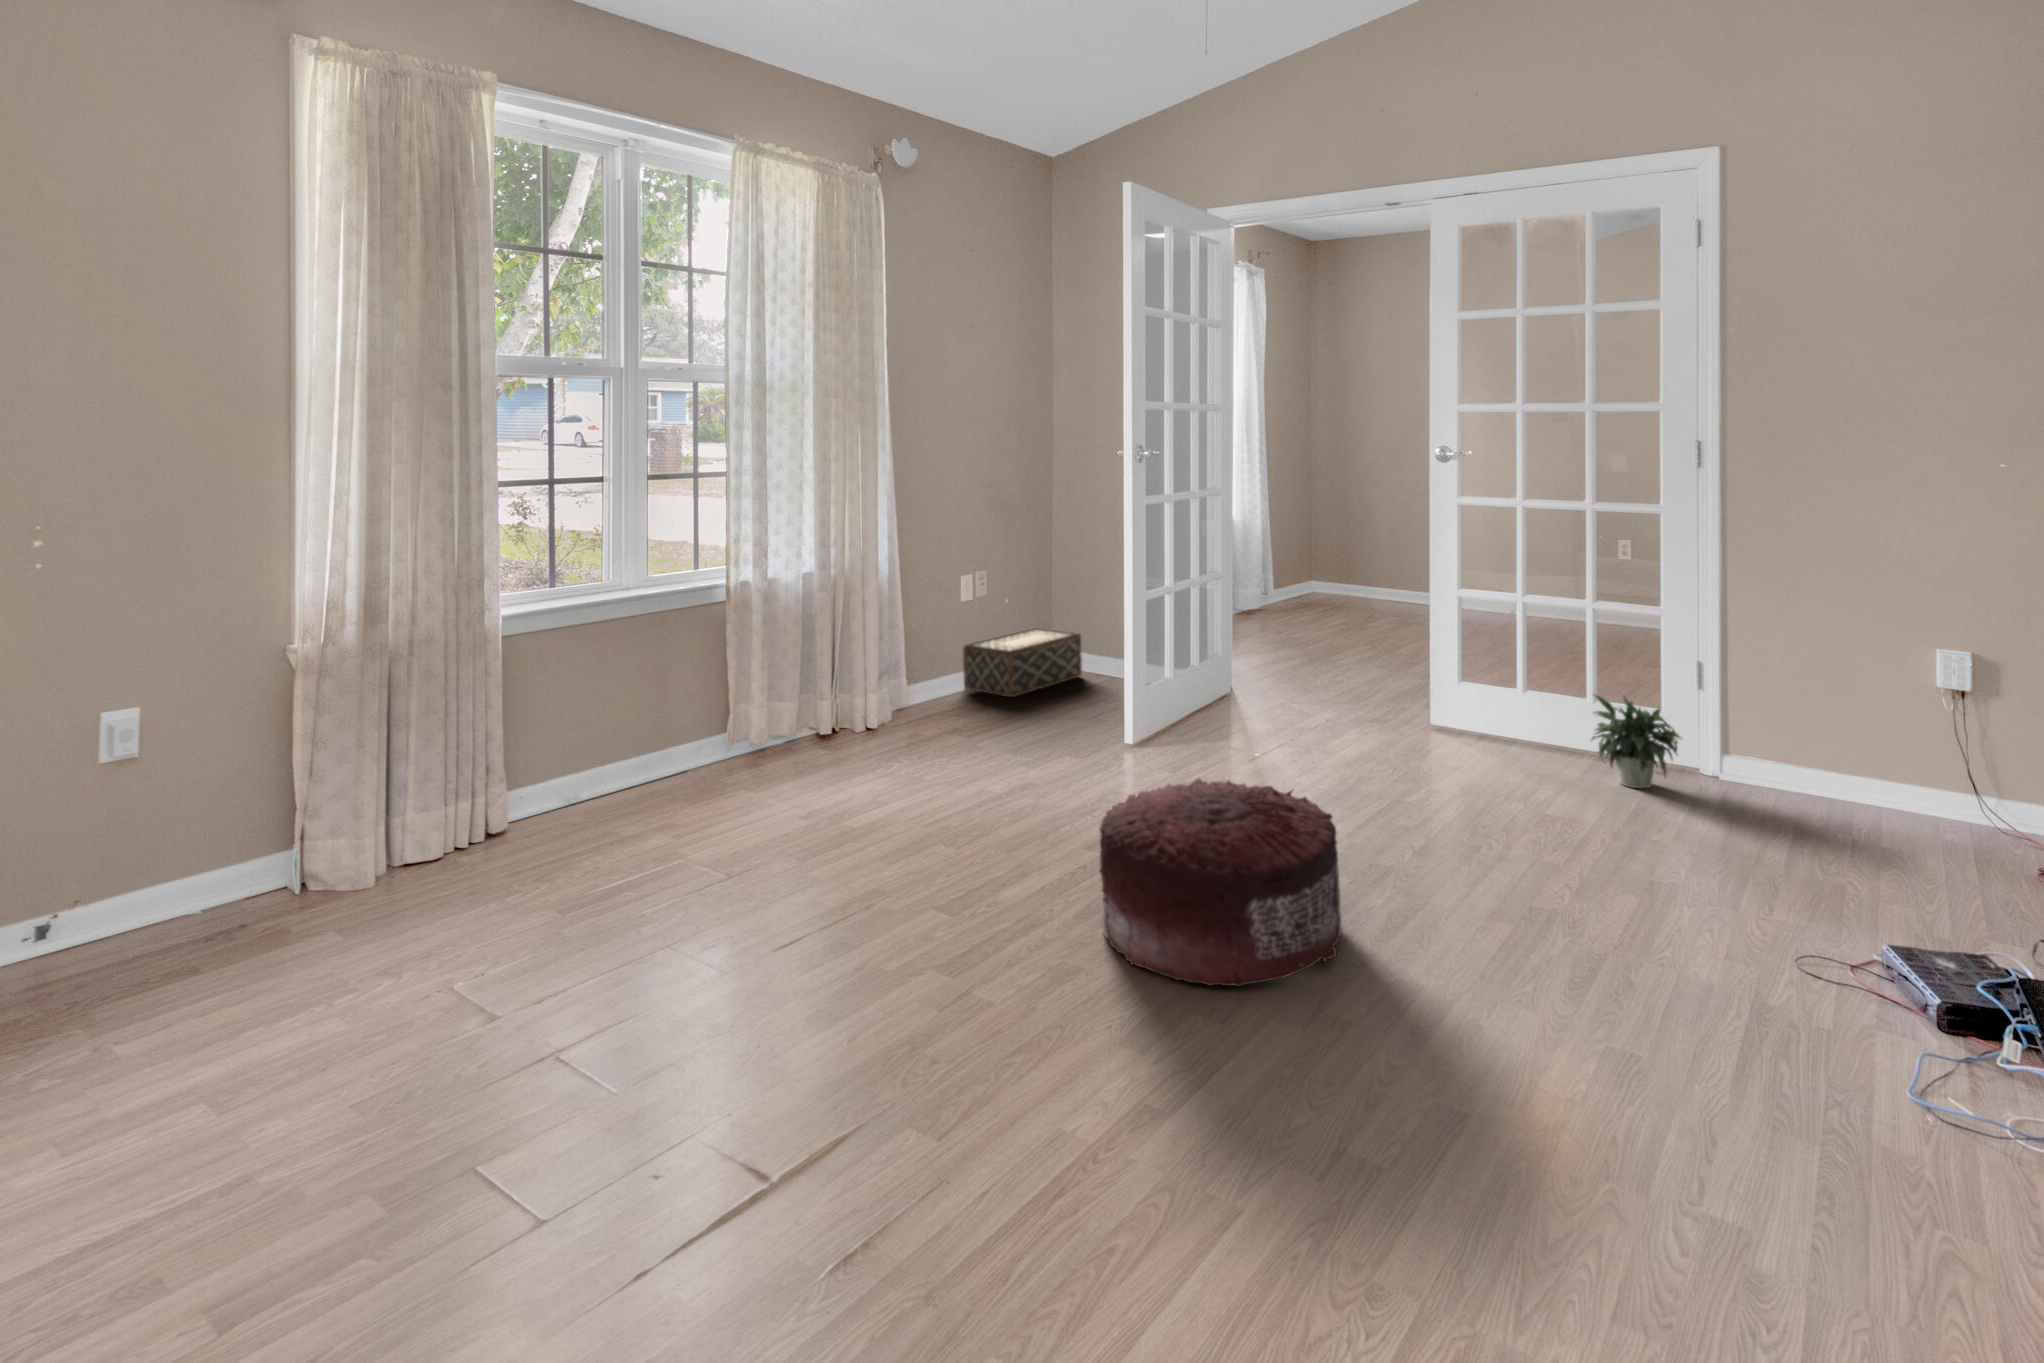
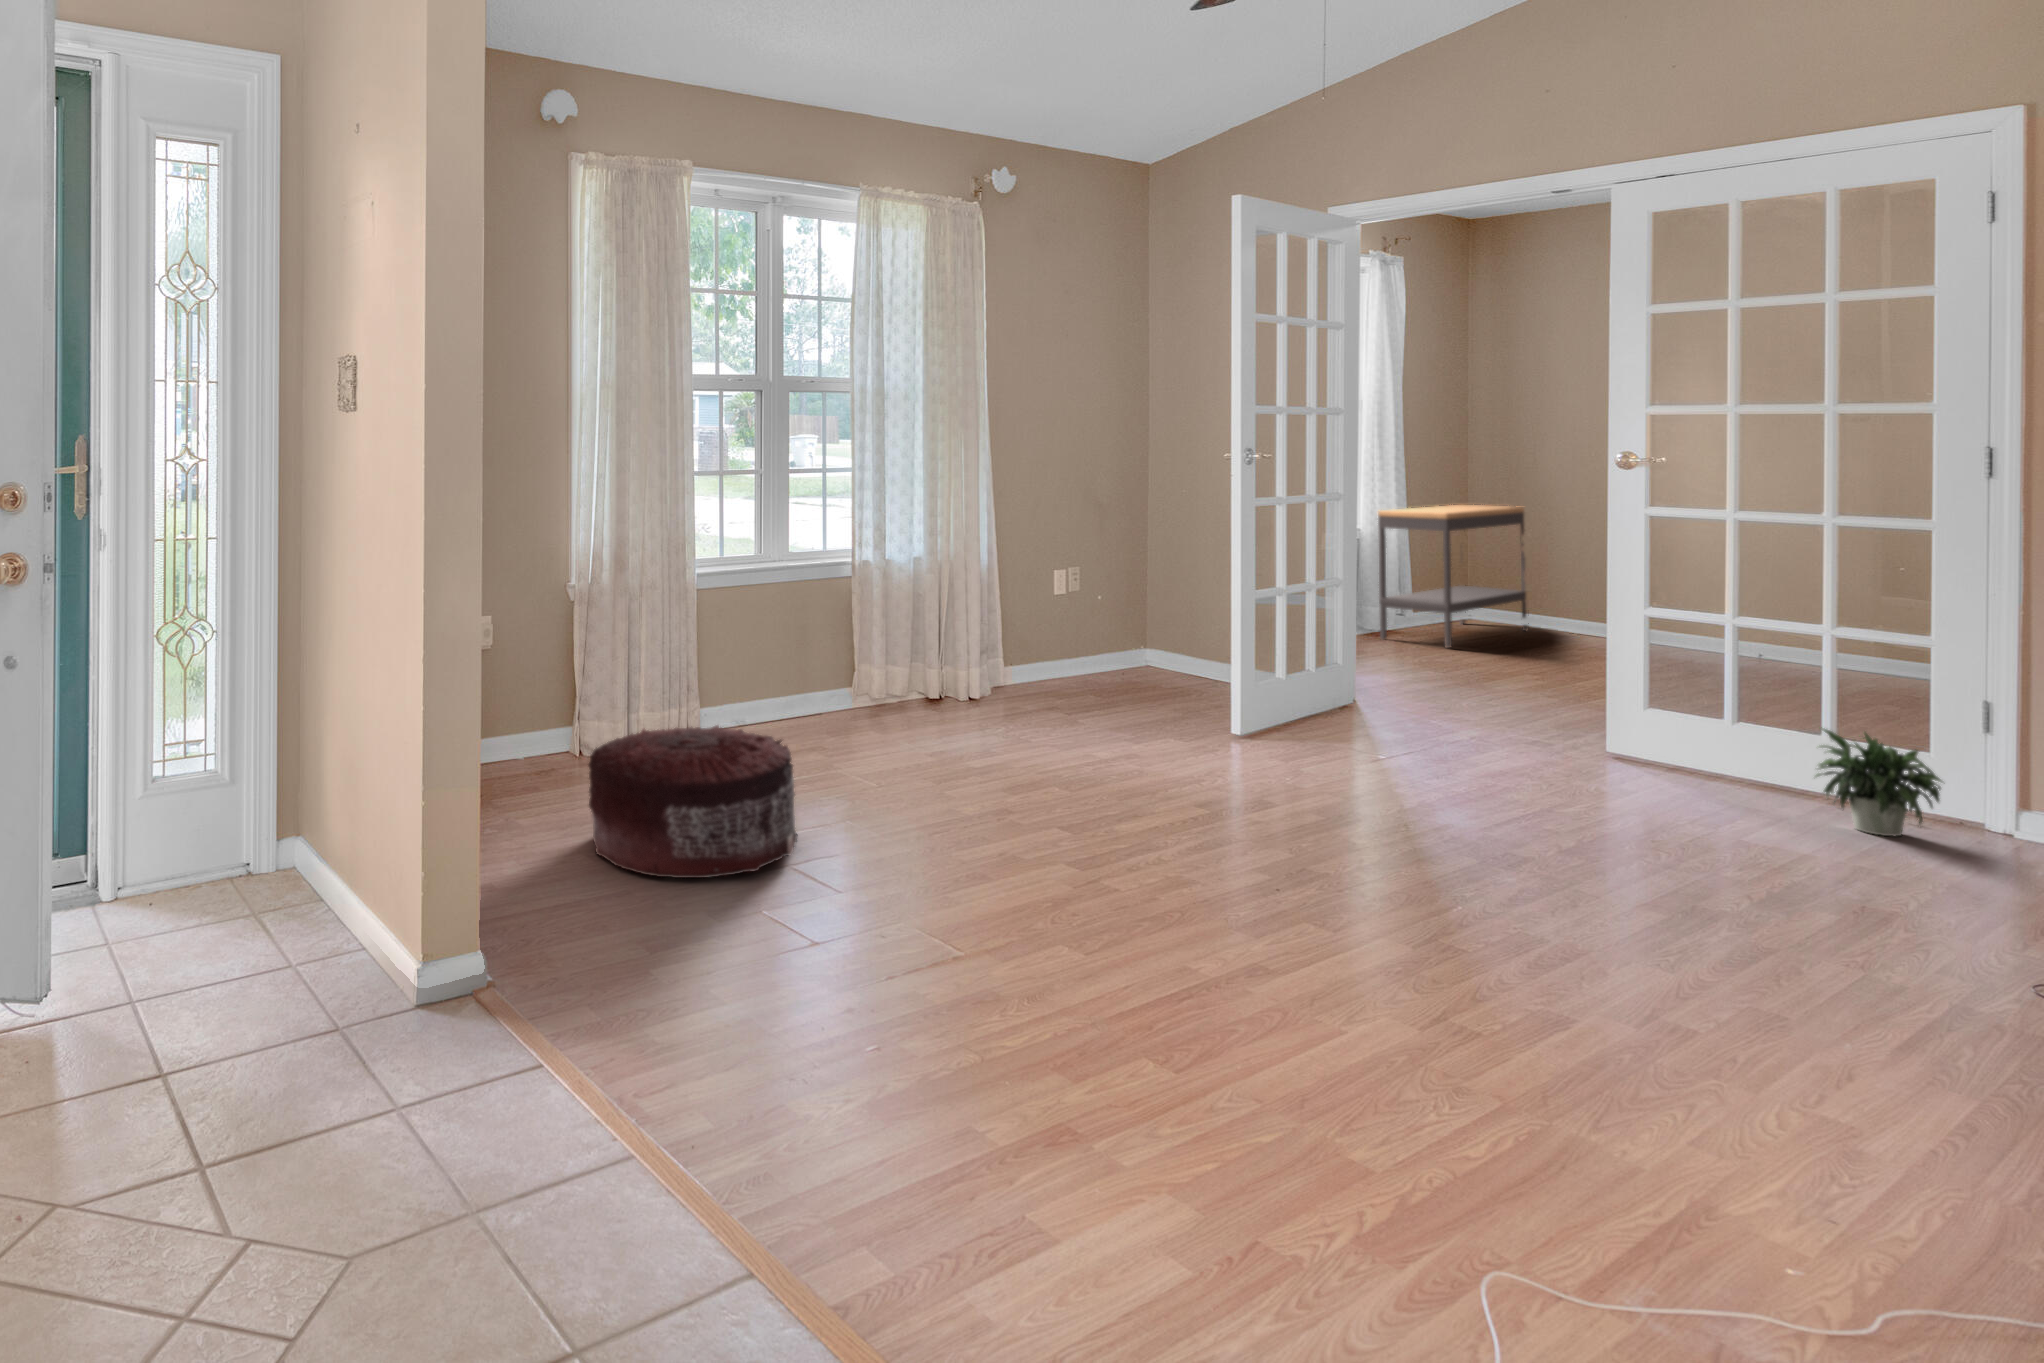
console table: none [1247,488,1358,617] -> present [1378,505,1529,648]
woven basket: present [963,628,1082,697] -> none [1059,630,1182,691]
pouf: present [1099,778,1341,986] -> present [589,725,797,878]

